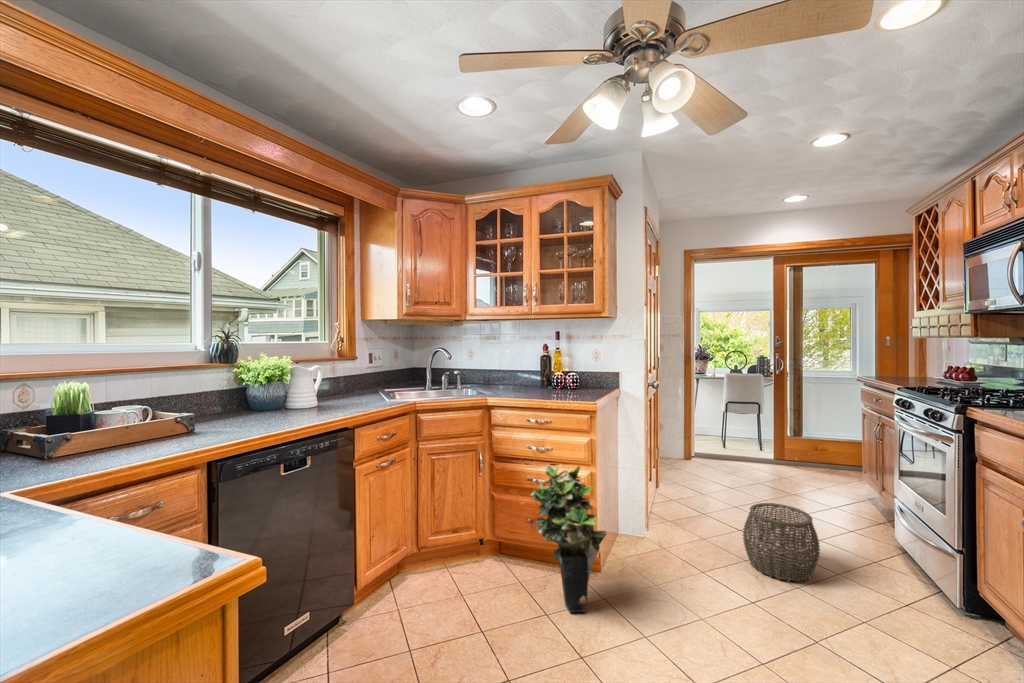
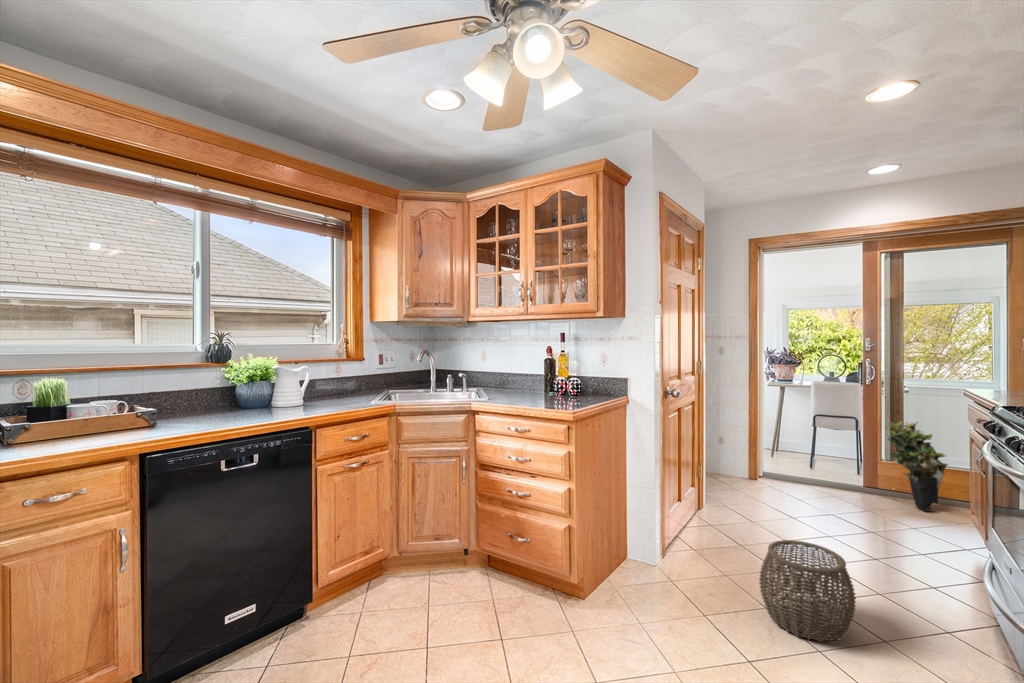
potted plant: present [531,465,607,613] -> present [886,421,948,512]

